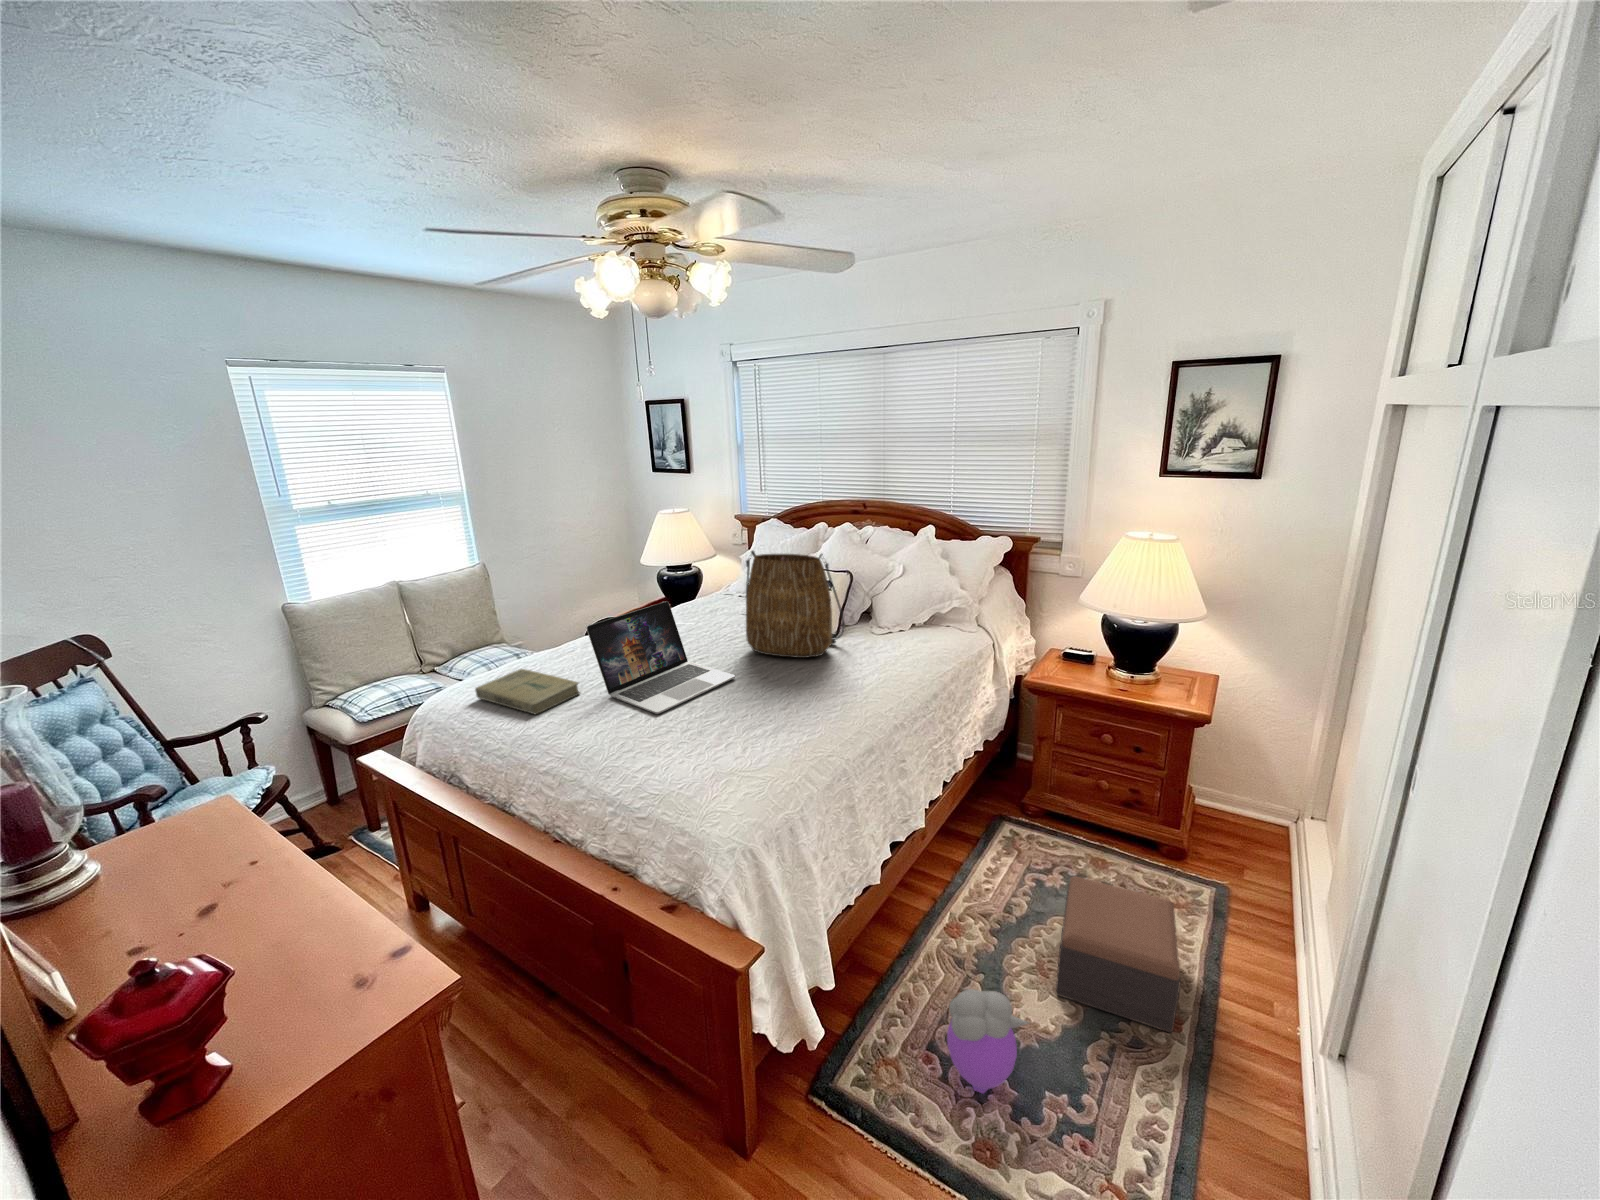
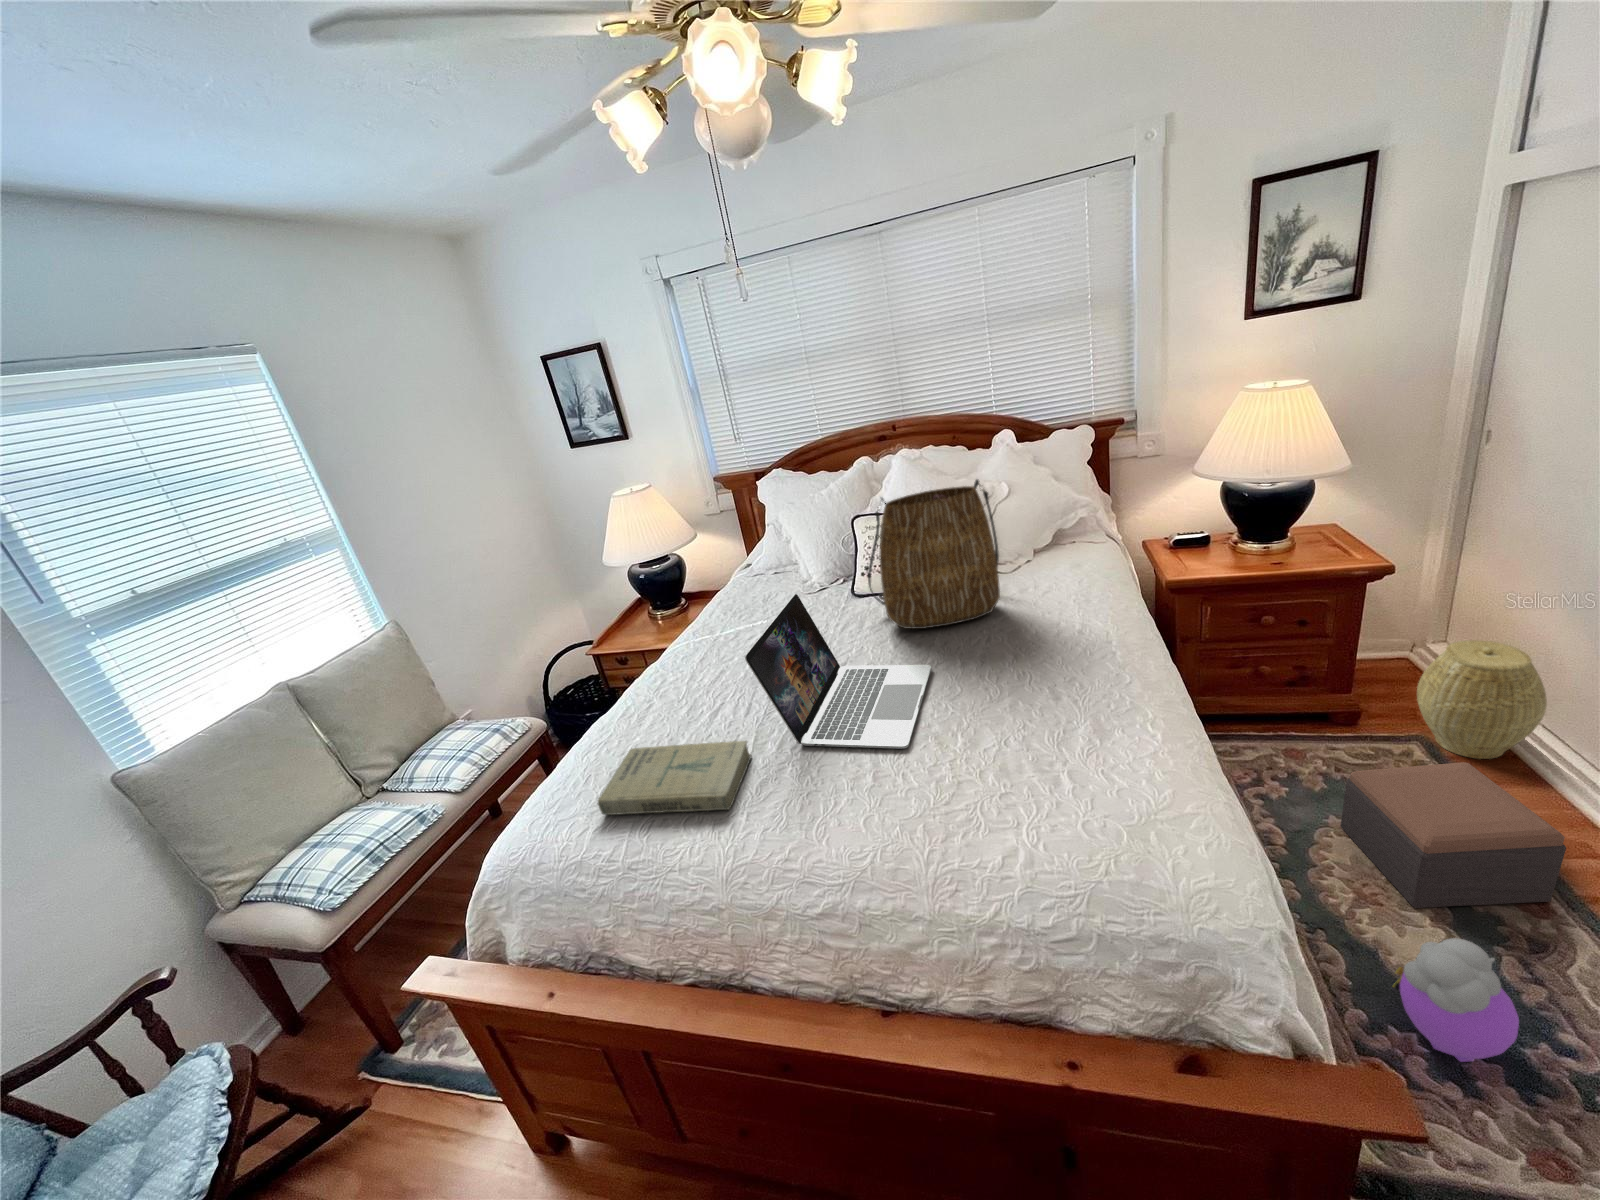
woven basket: none [1208,808,1313,927] -> present [1417,640,1547,759]

